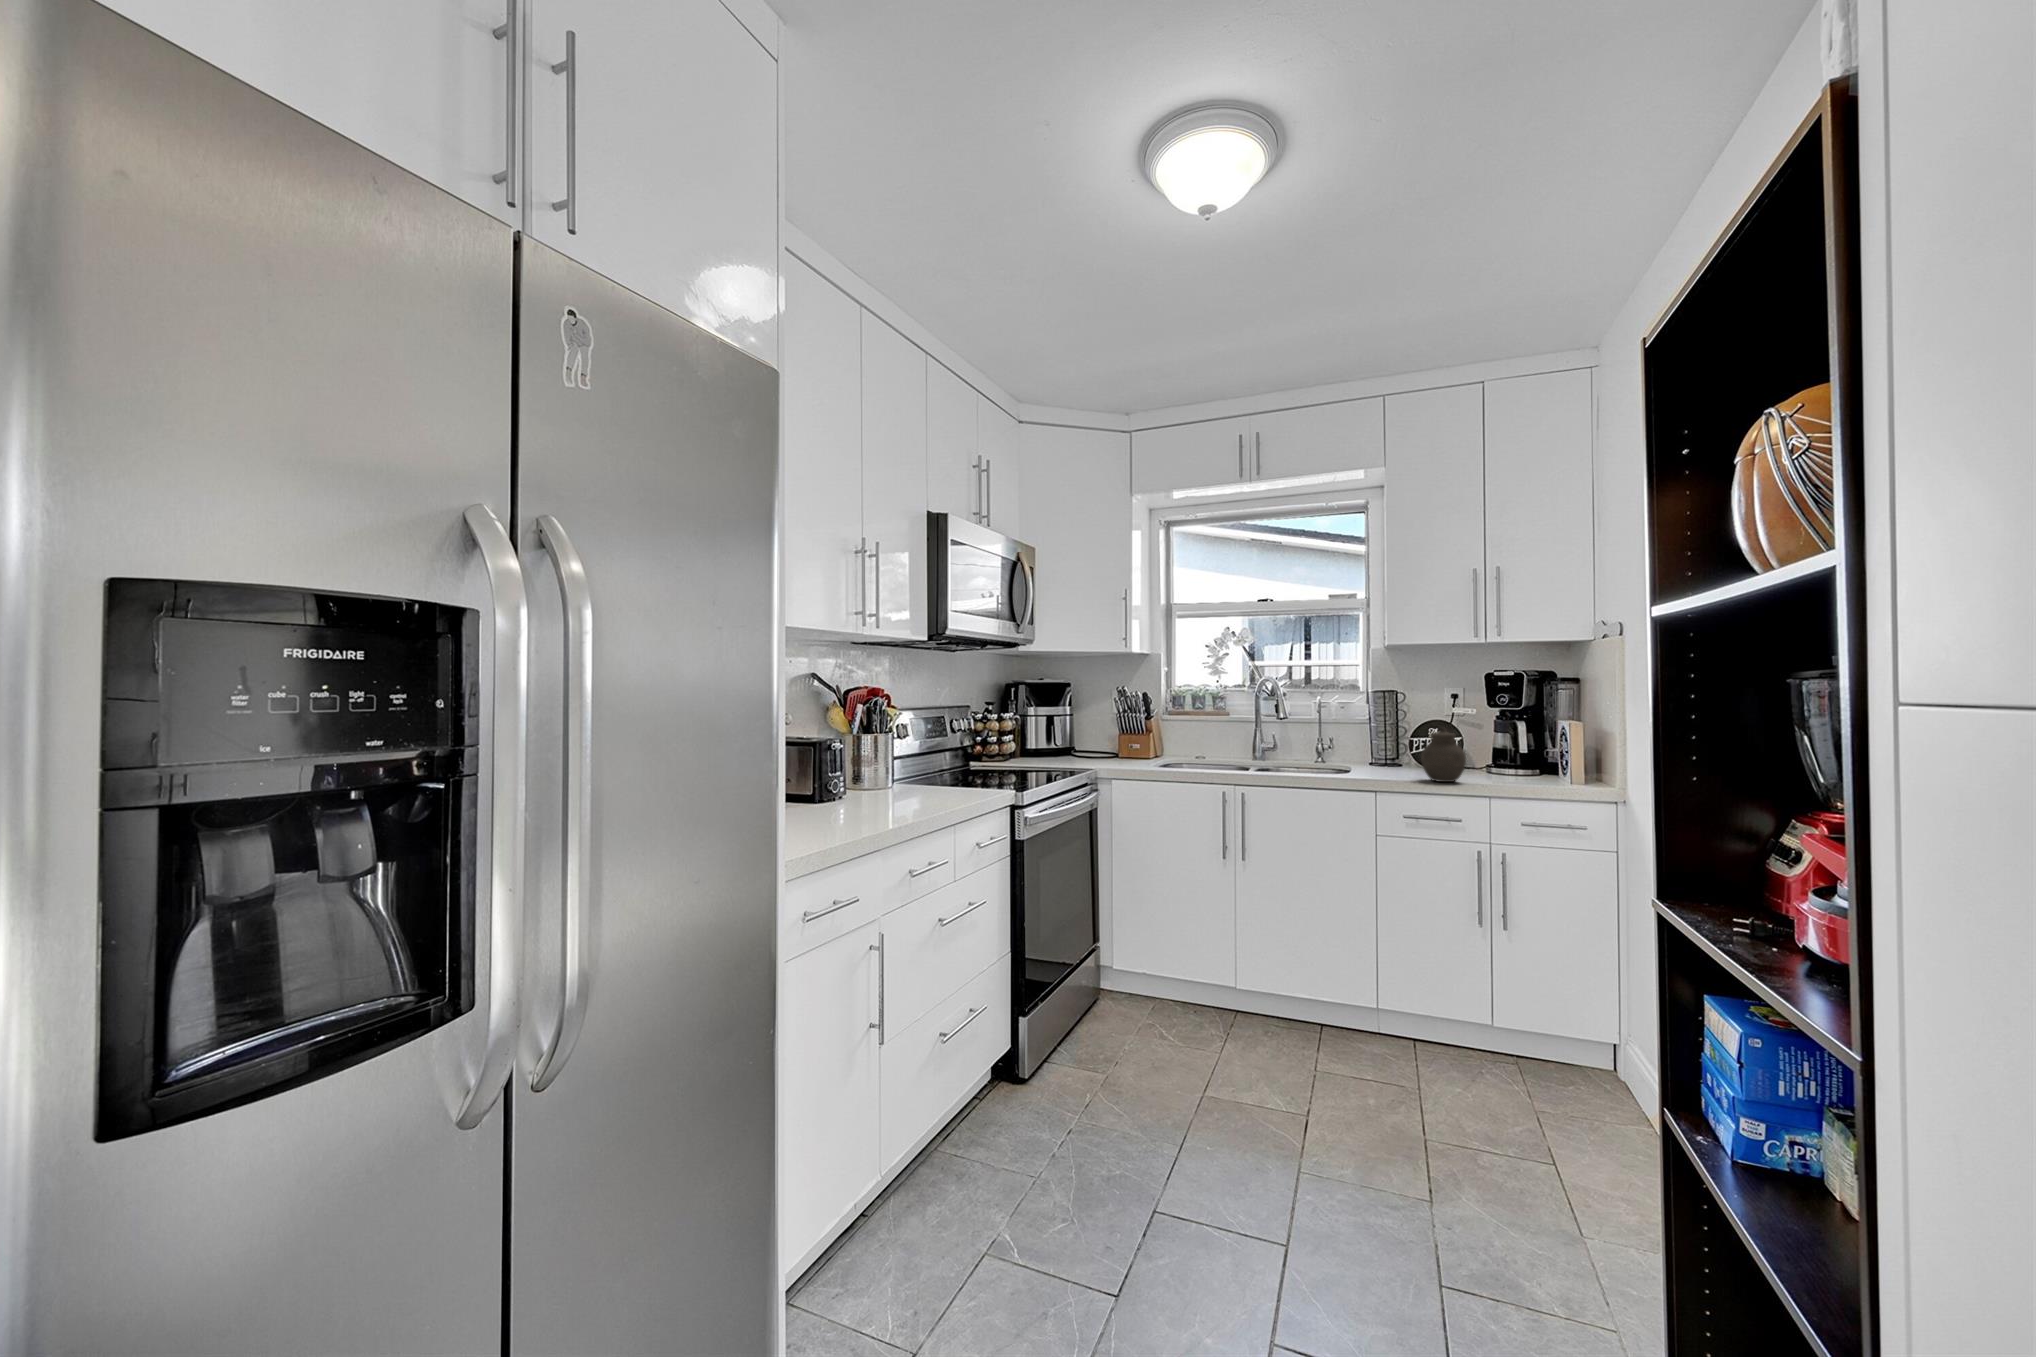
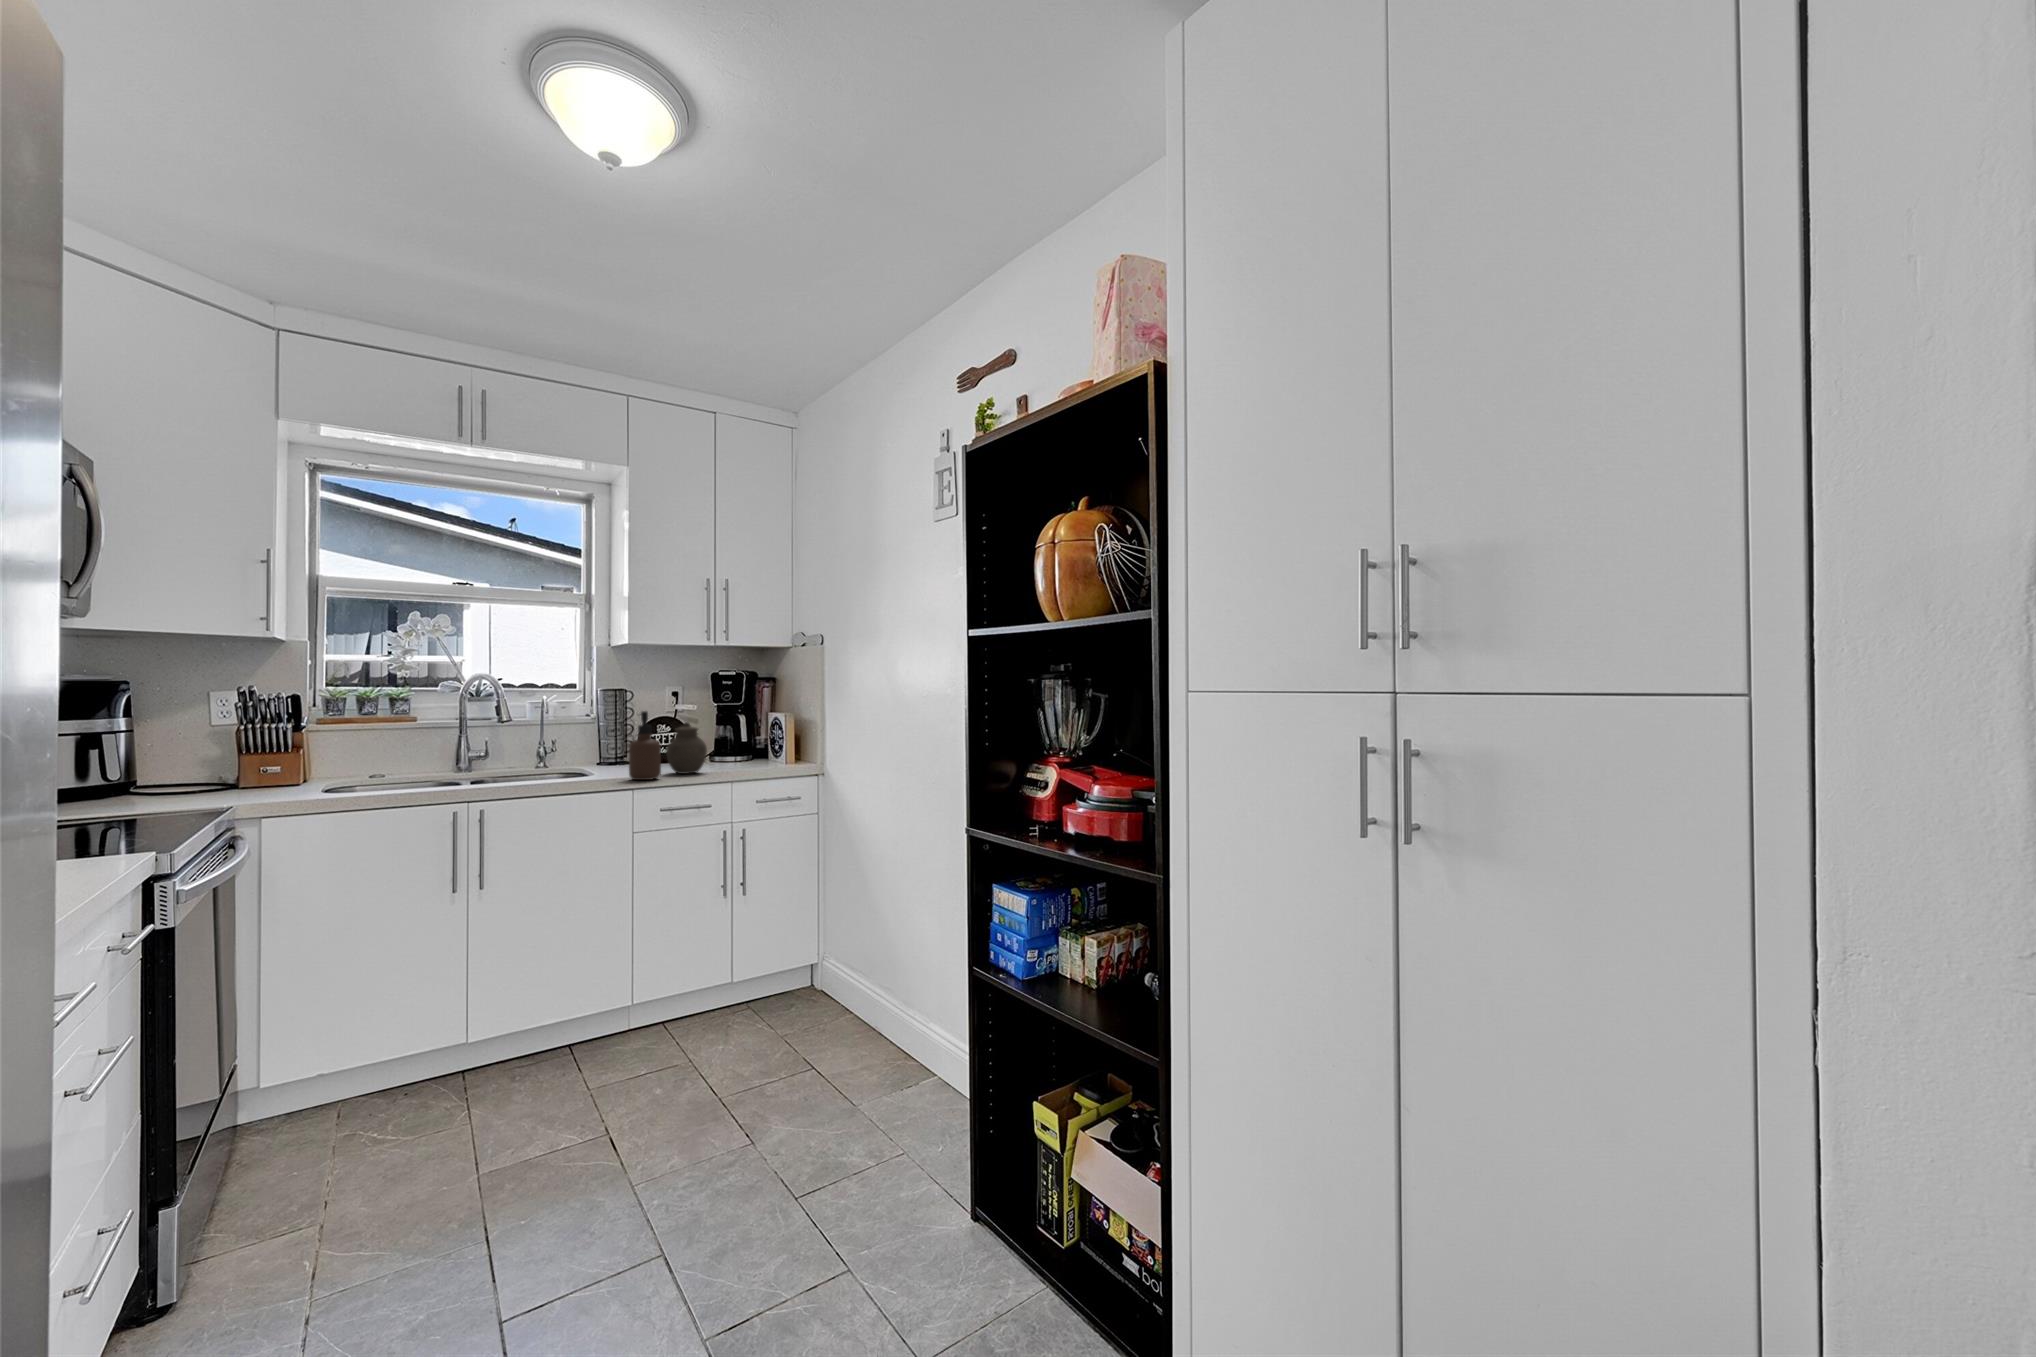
soap dispenser: none [1375,714,1408,784] -> present [629,711,661,780]

